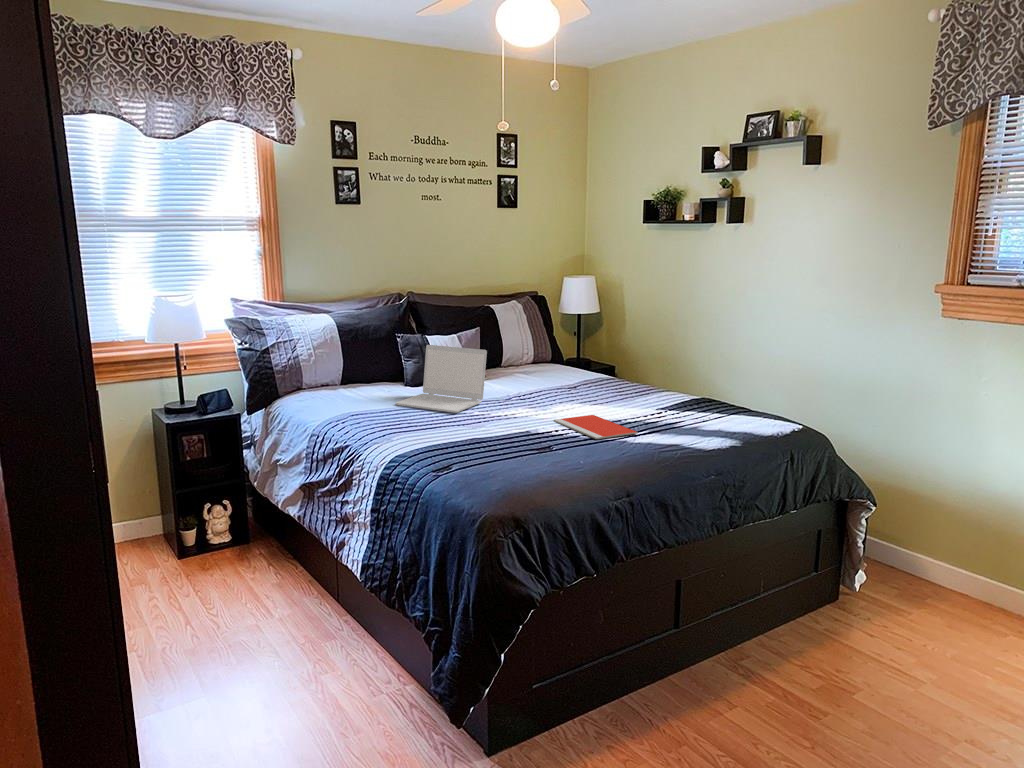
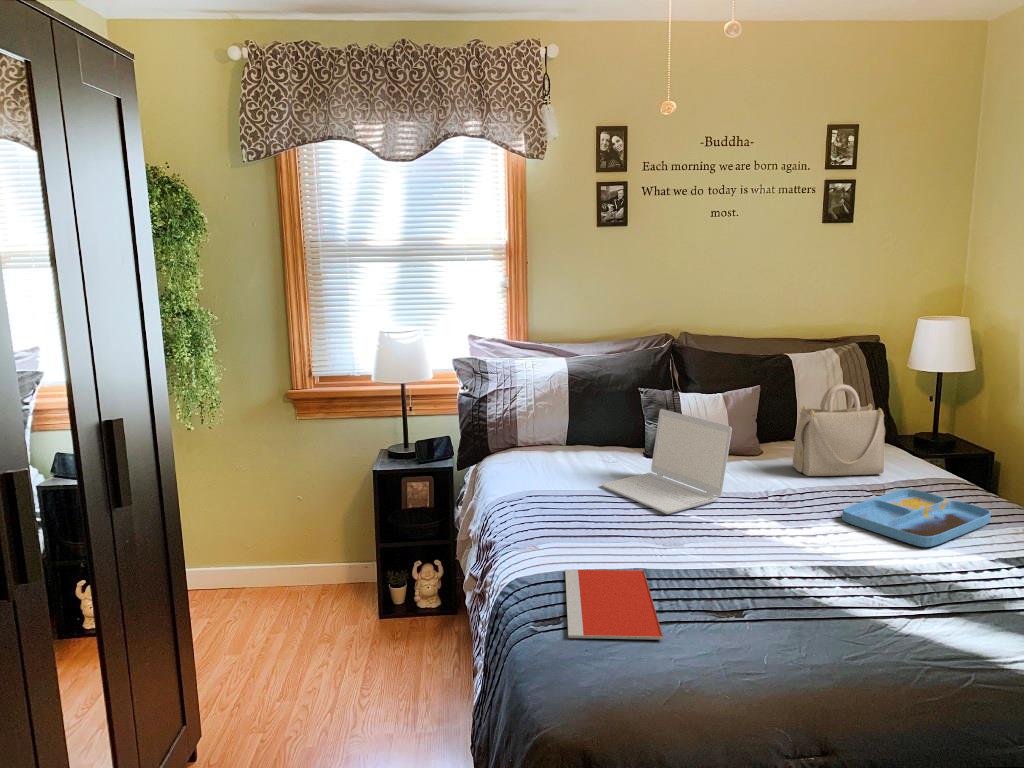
handbag: none [511,320,567,385] -> present [793,384,885,476]
tray: none [559,384,636,410] -> present [842,489,991,547]
notebook: present [554,415,638,439] -> present [565,570,663,640]

